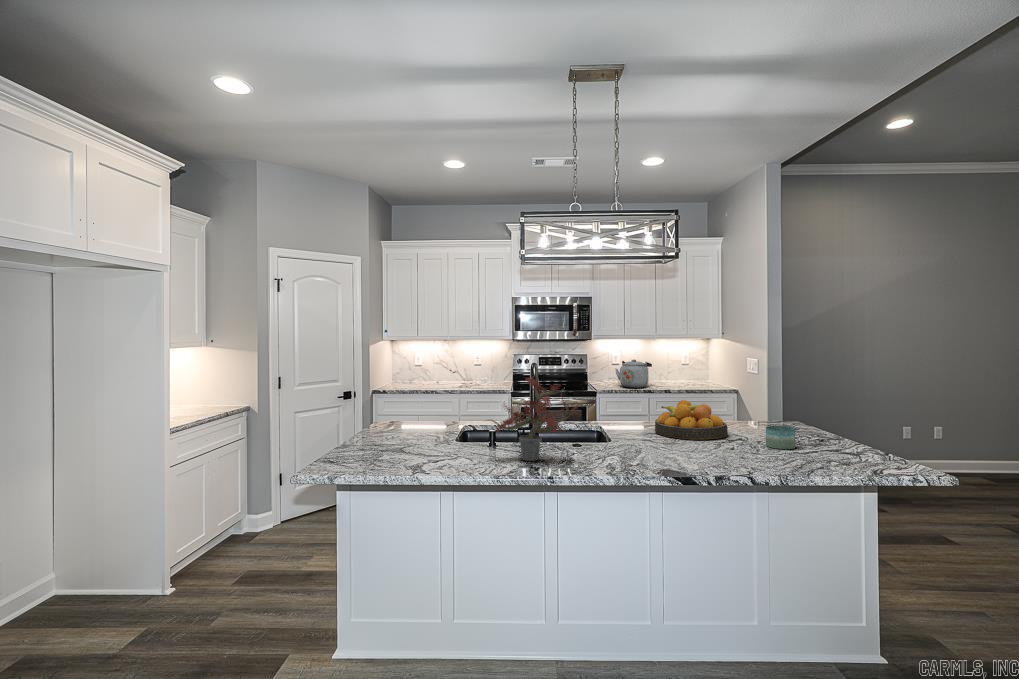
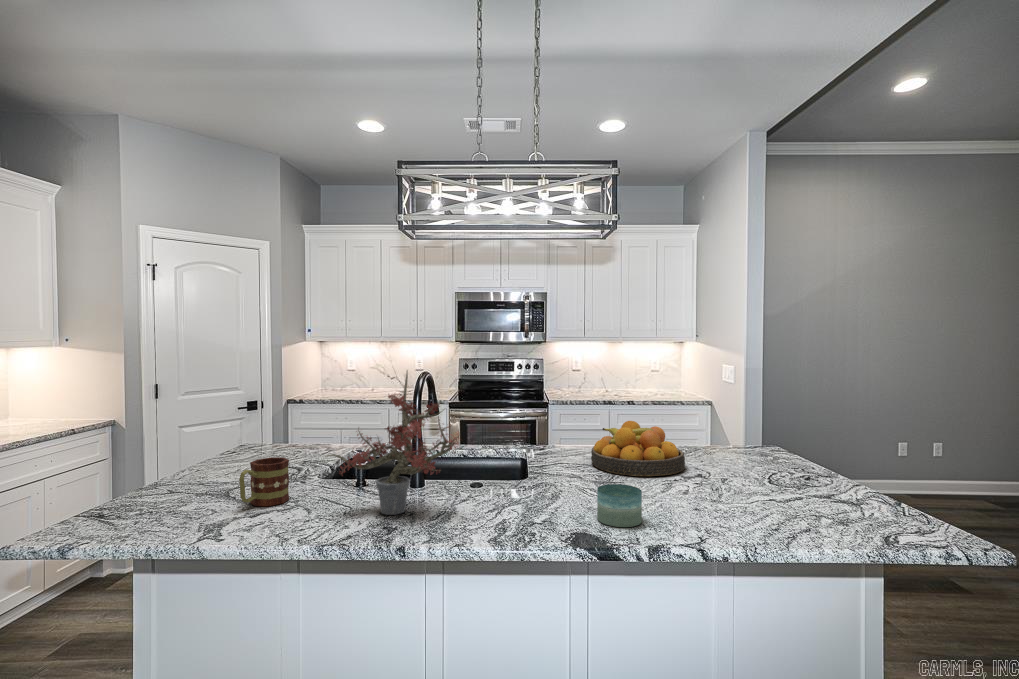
kettle: present [615,359,652,388] -> none [573,365,616,397]
mug: none [424,424,451,457] -> present [239,457,289,506]
candle: present [766,426,796,449] -> present [597,484,642,527]

